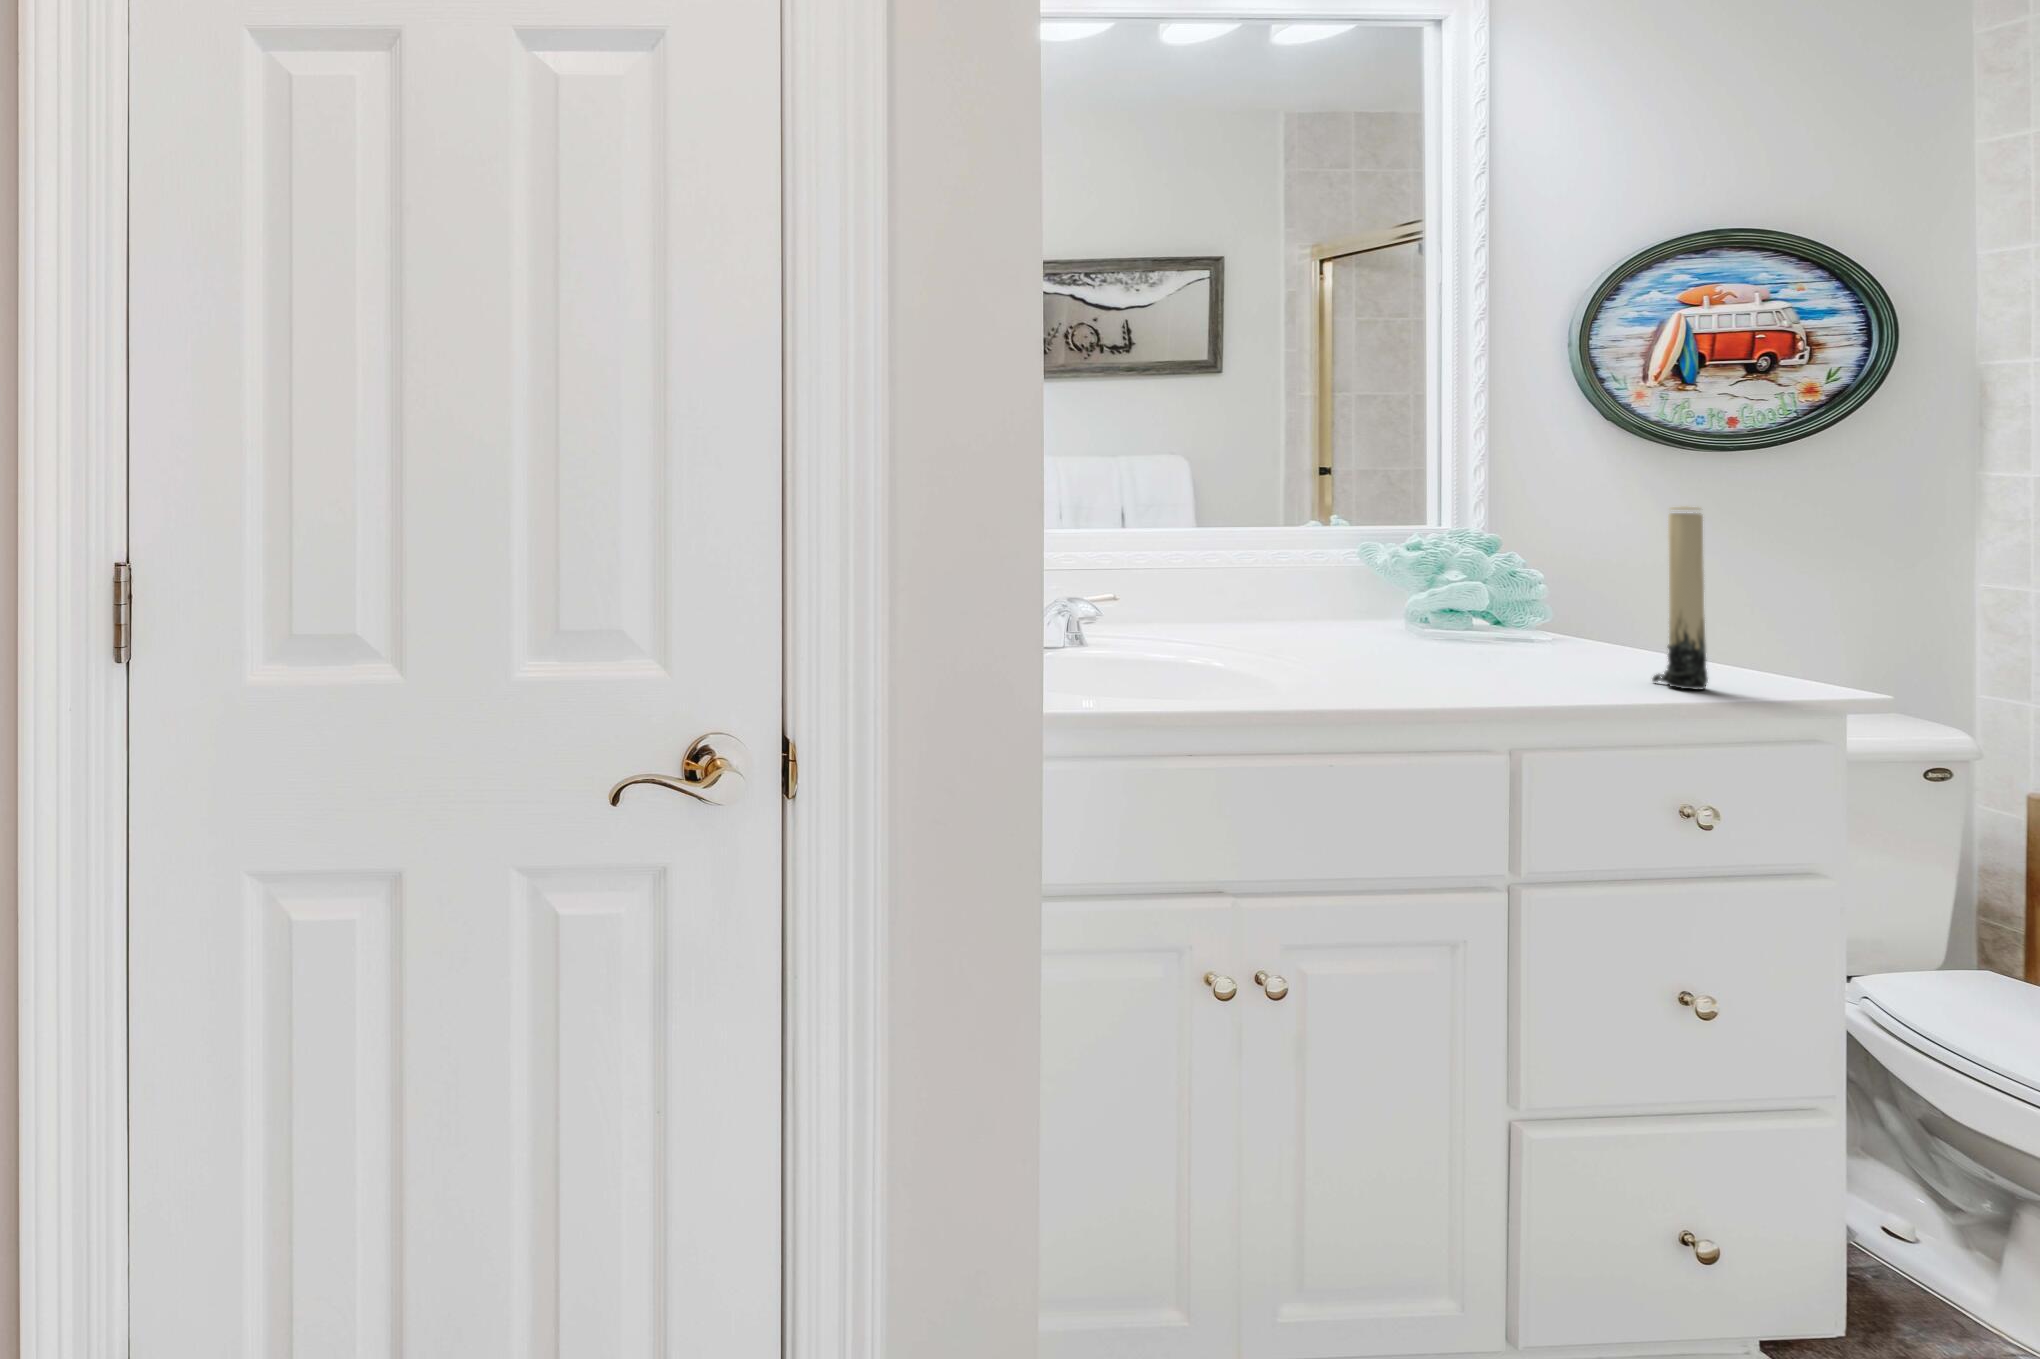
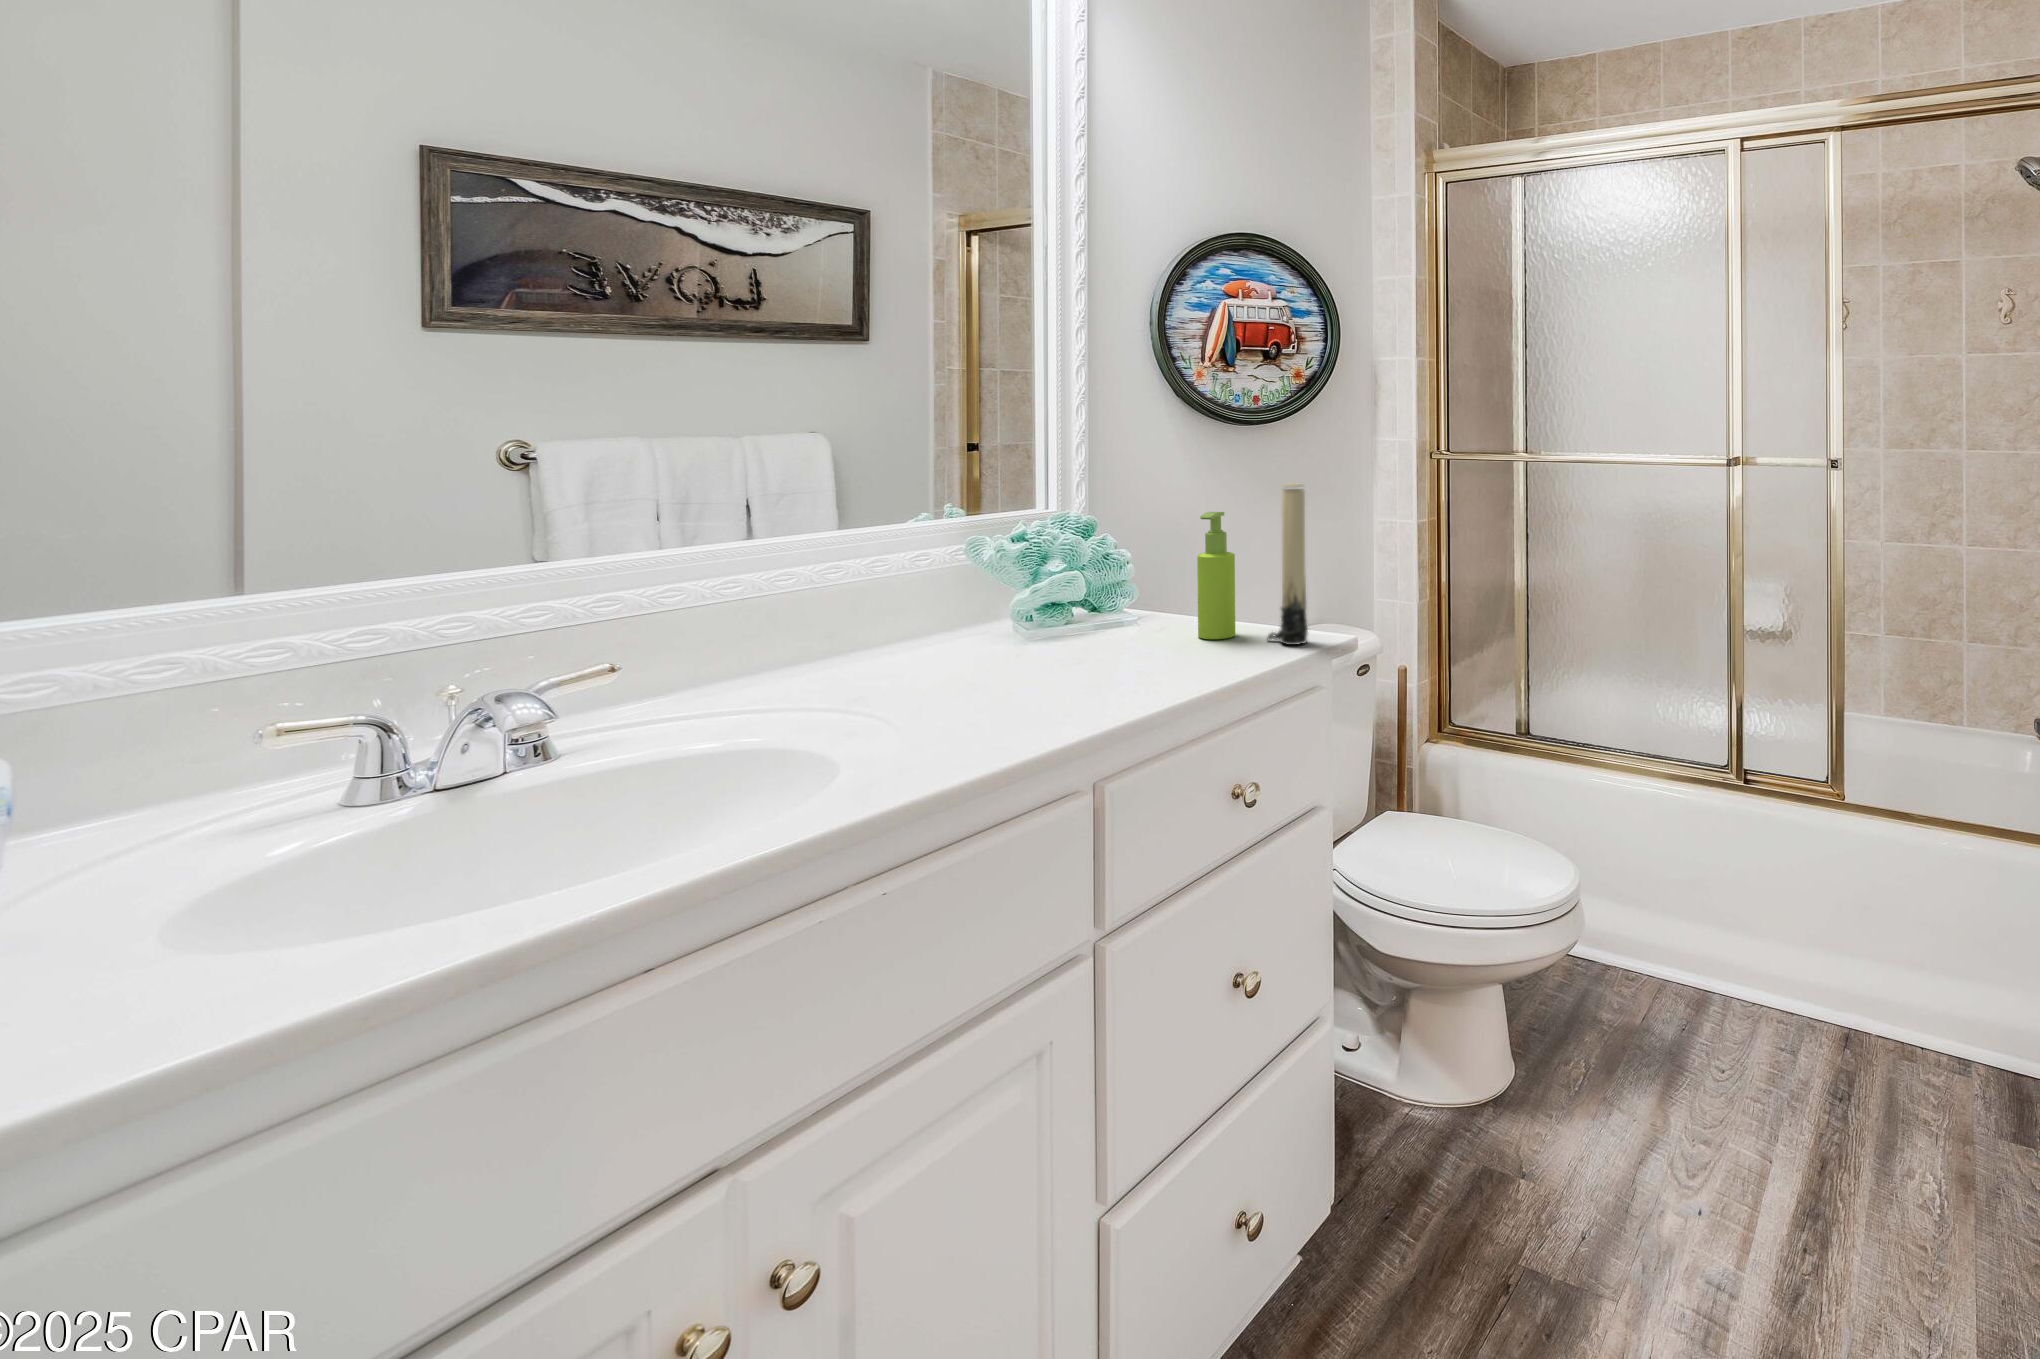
soap dispenser: none [1563,536,1615,674] -> present [1197,512,1235,639]

